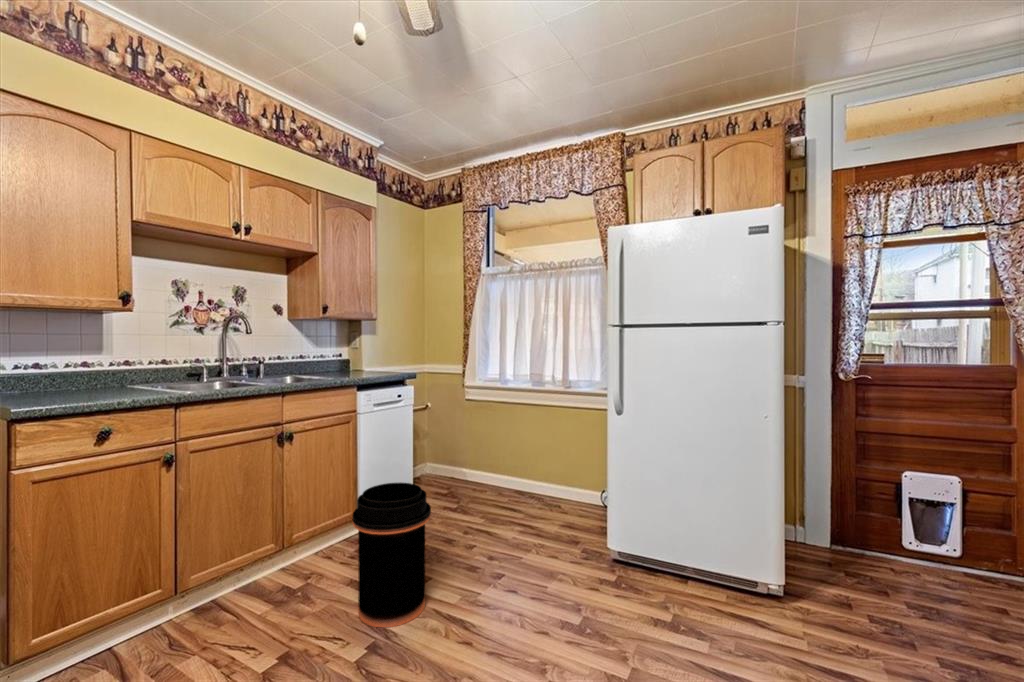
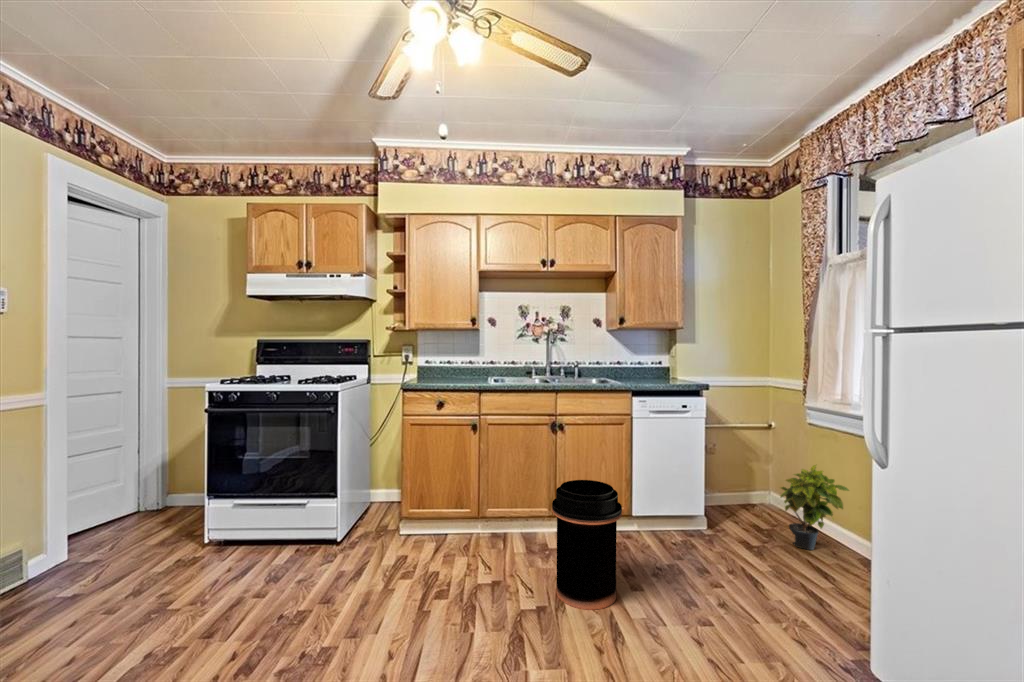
potted plant: none [461,428,508,496] -> present [780,465,849,550]

